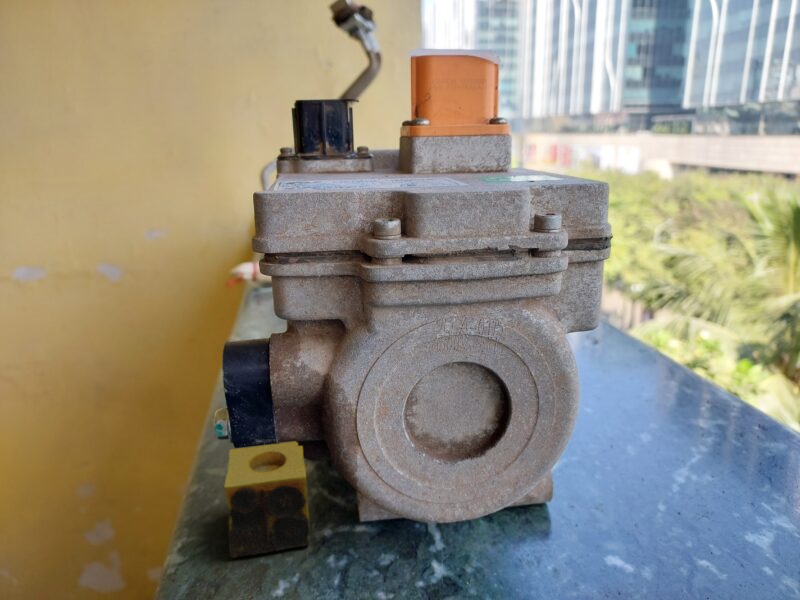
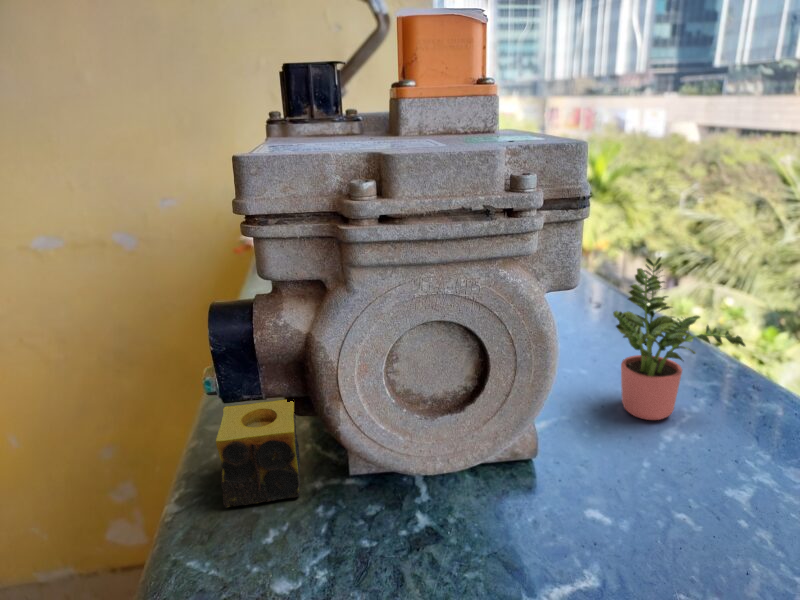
potted plant: none [625,296,756,461] -> present [613,257,745,420]

